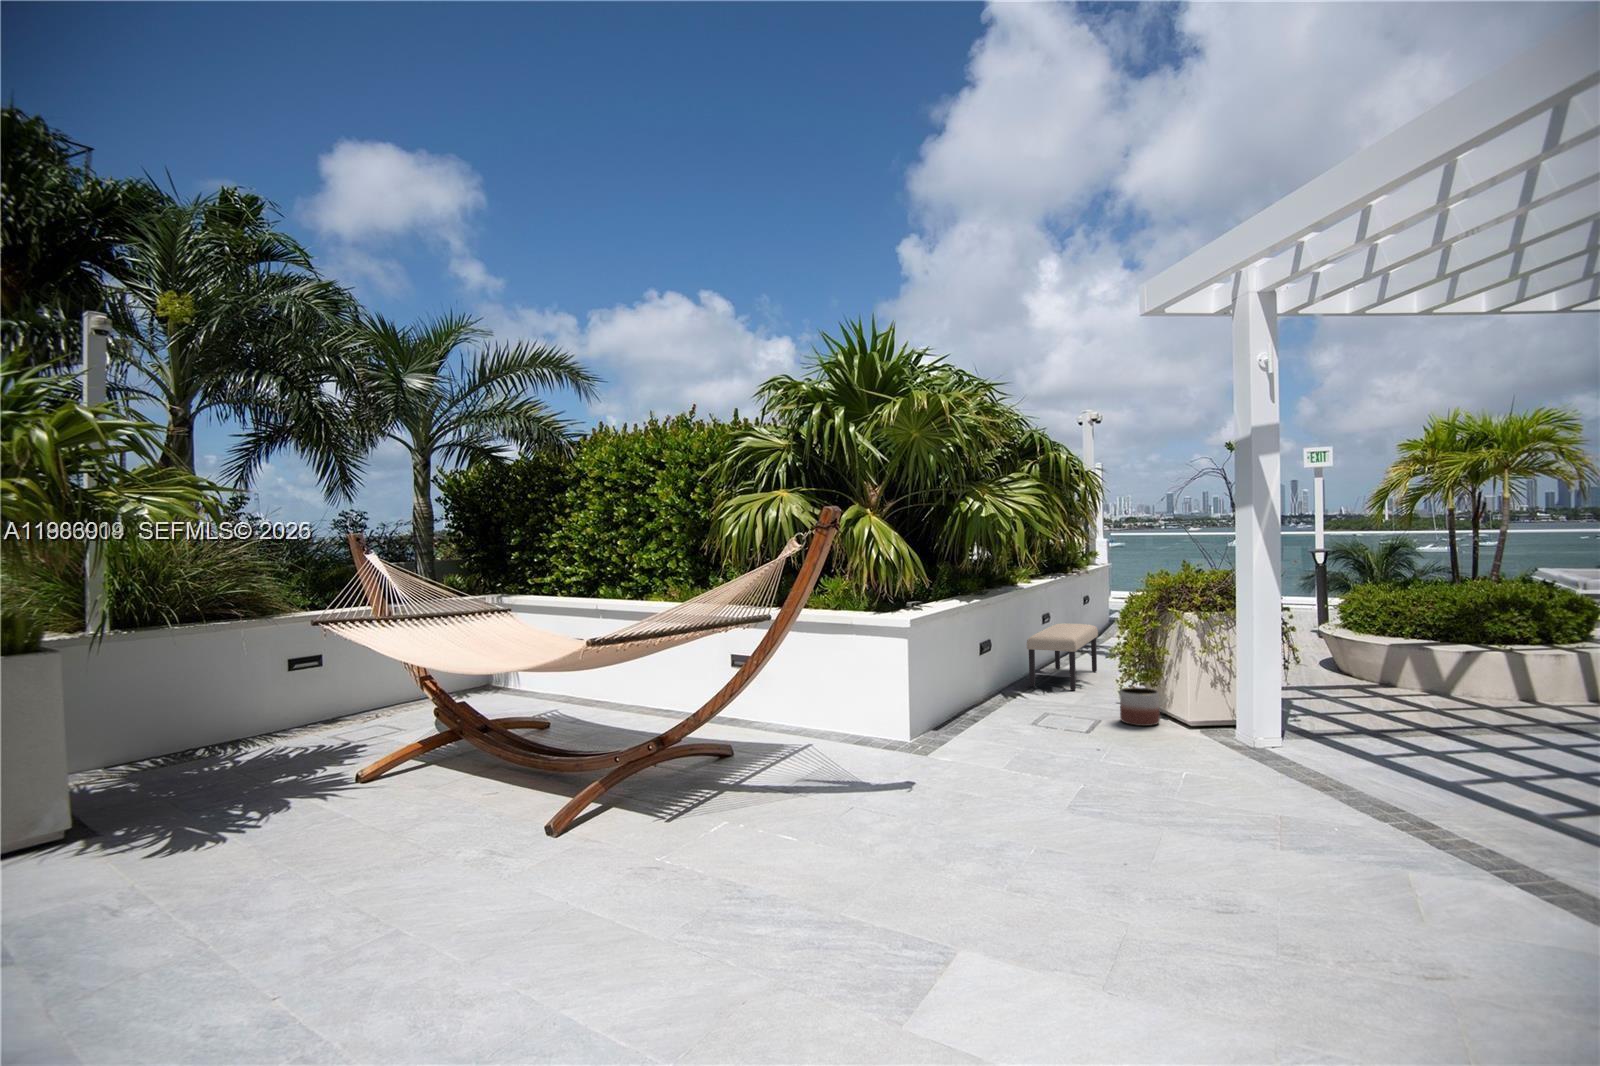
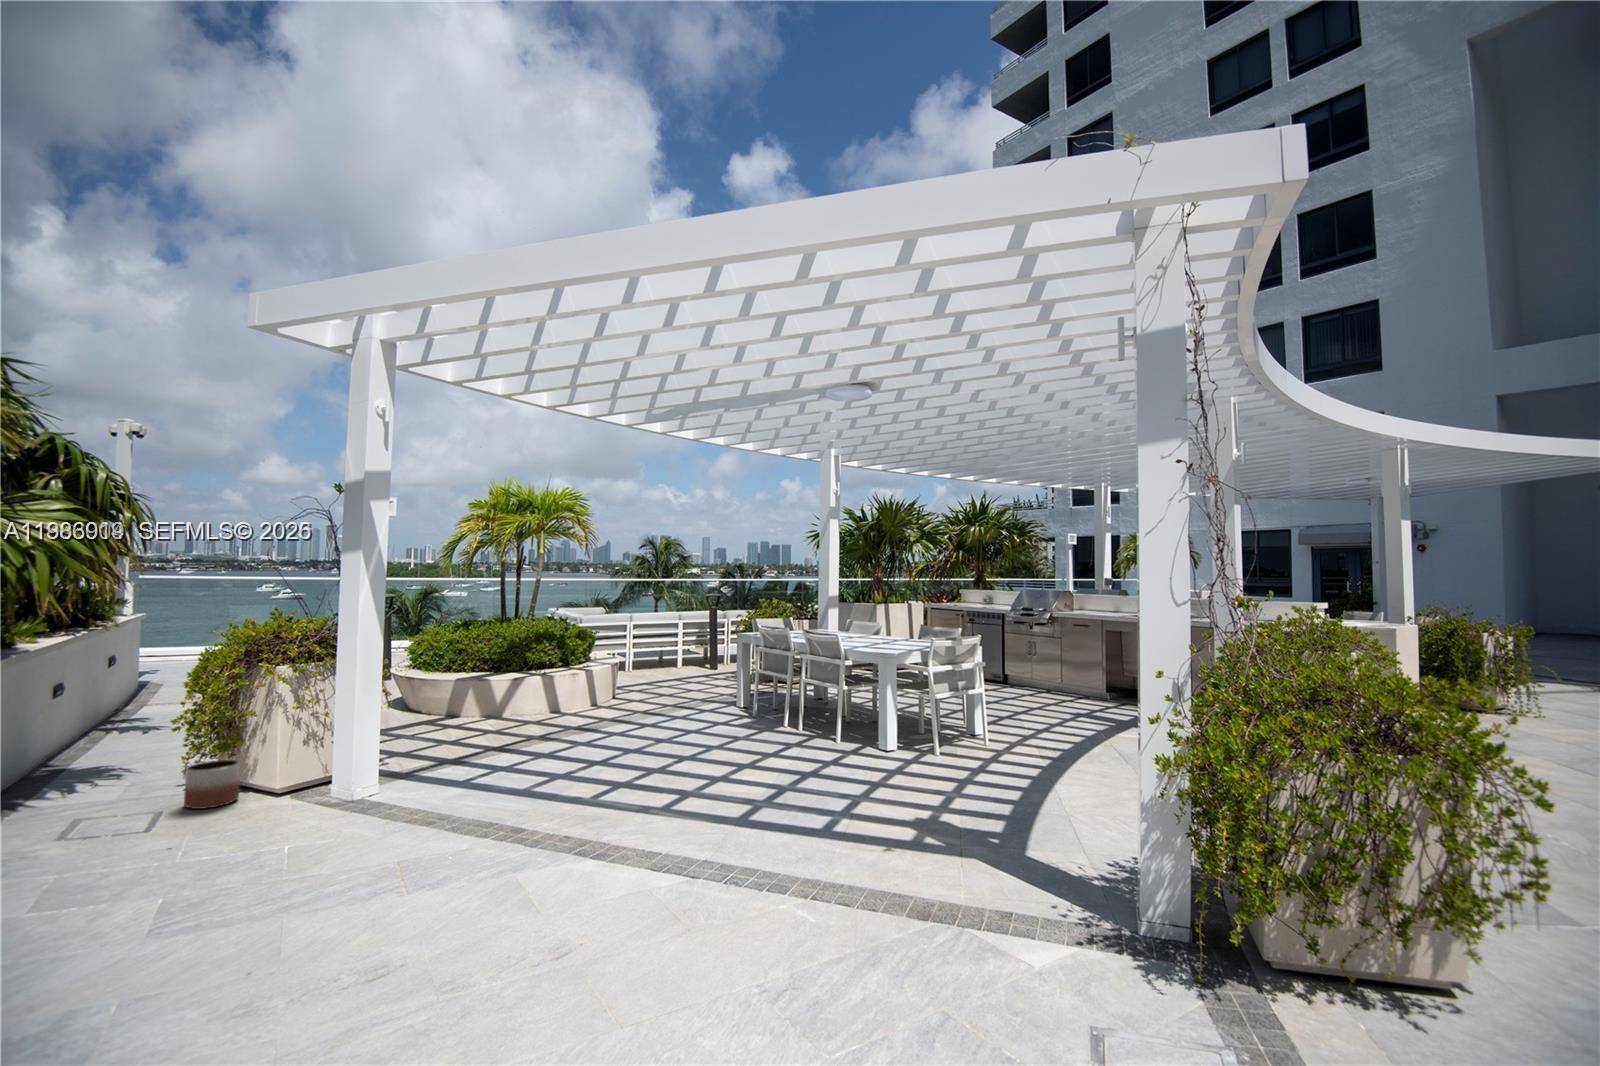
bench: present [1027,623,1098,691] -> none [23,692,140,790]

